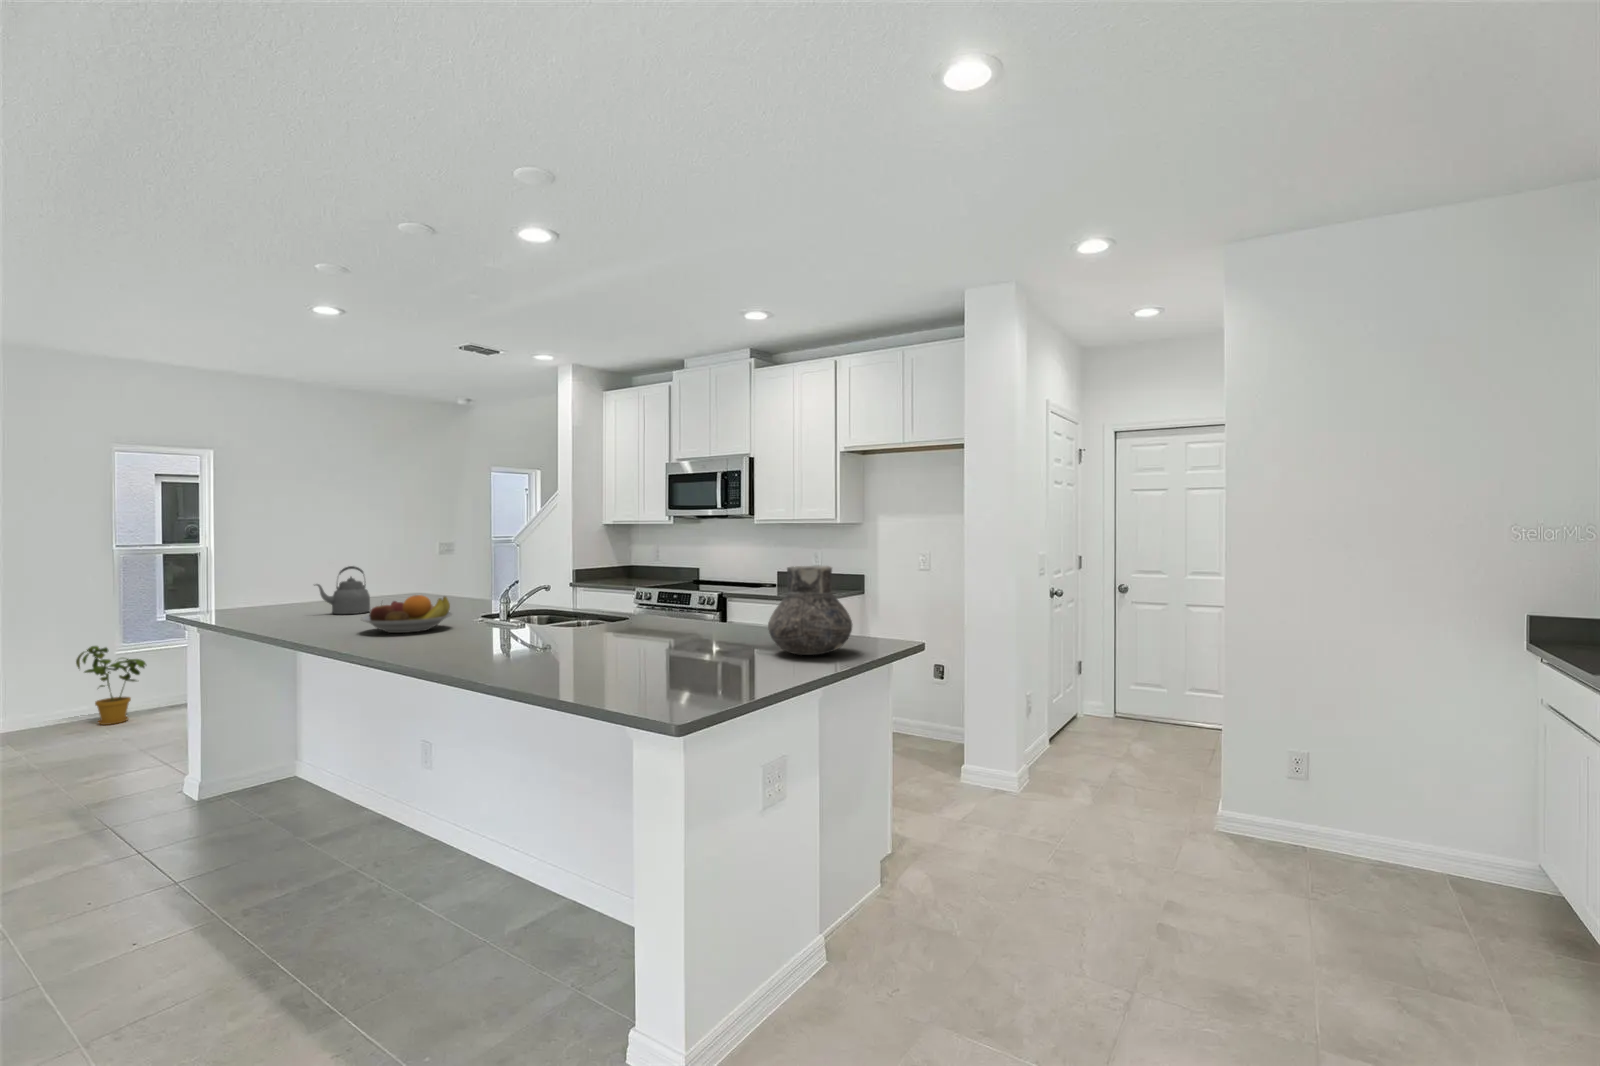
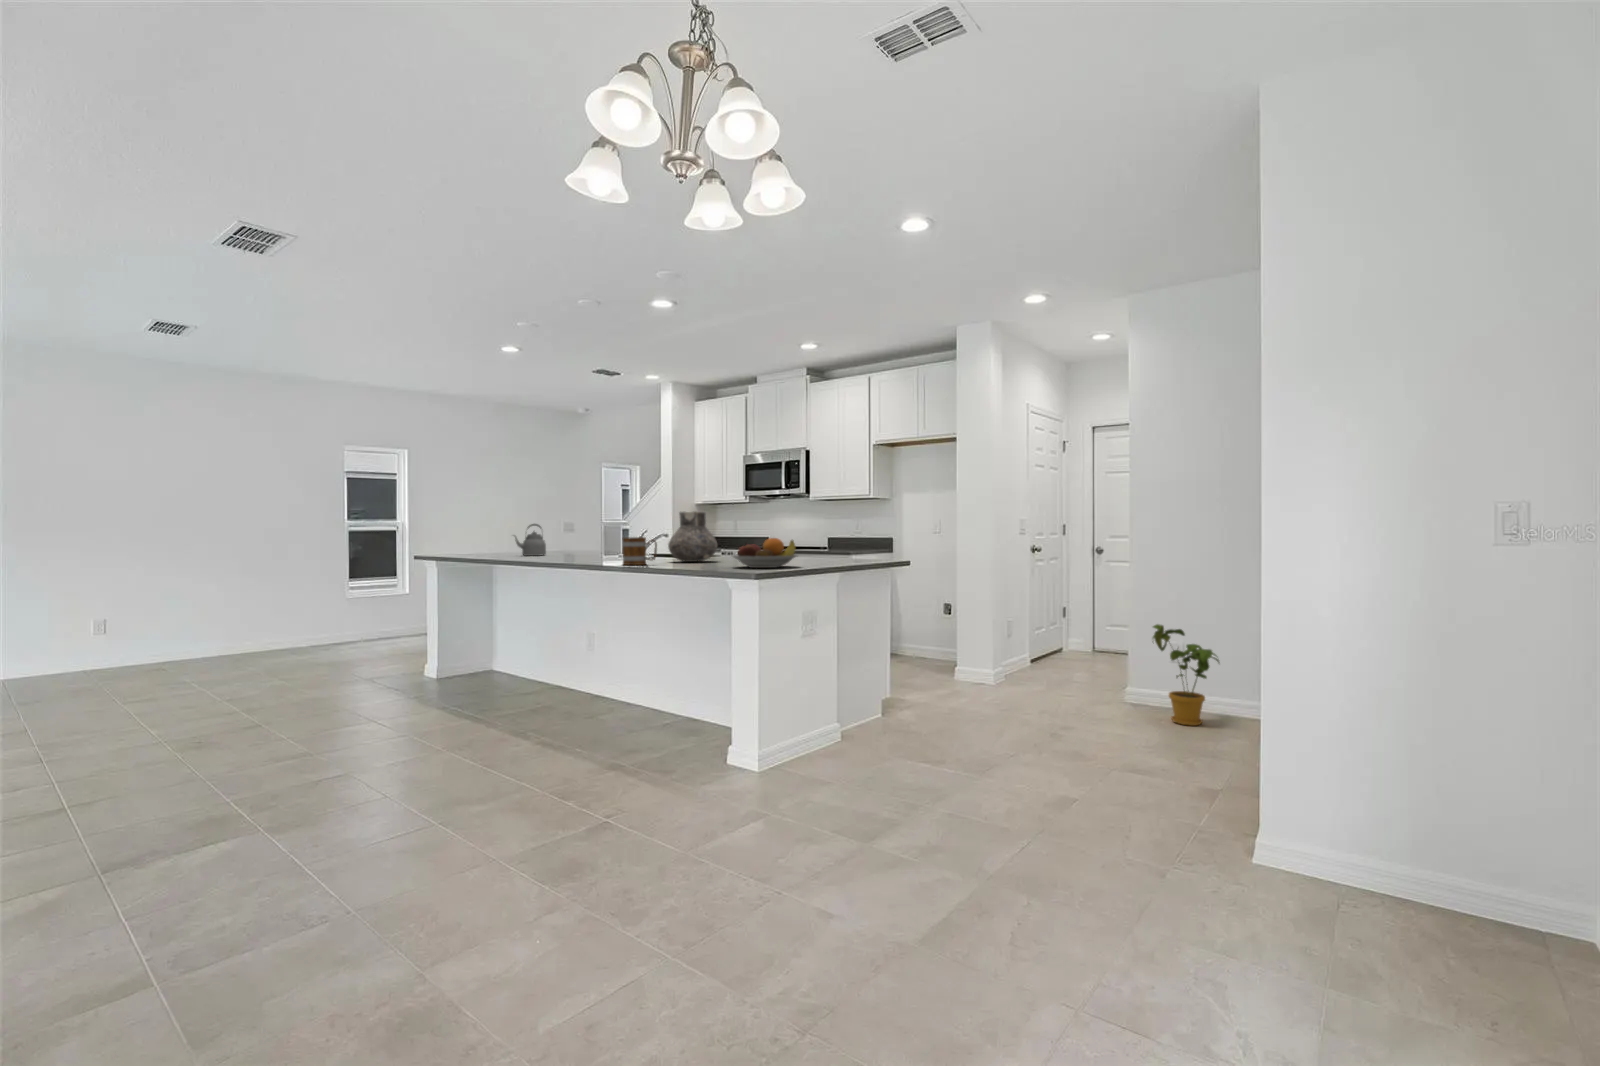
vase: present [768,566,852,655] -> present [668,511,717,562]
fruit bowl: present [361,595,452,633] -> present [732,538,797,568]
mug: none [449,613,510,664] -> present [623,537,657,565]
house plant: present [76,646,146,725] -> present [1153,624,1220,726]

